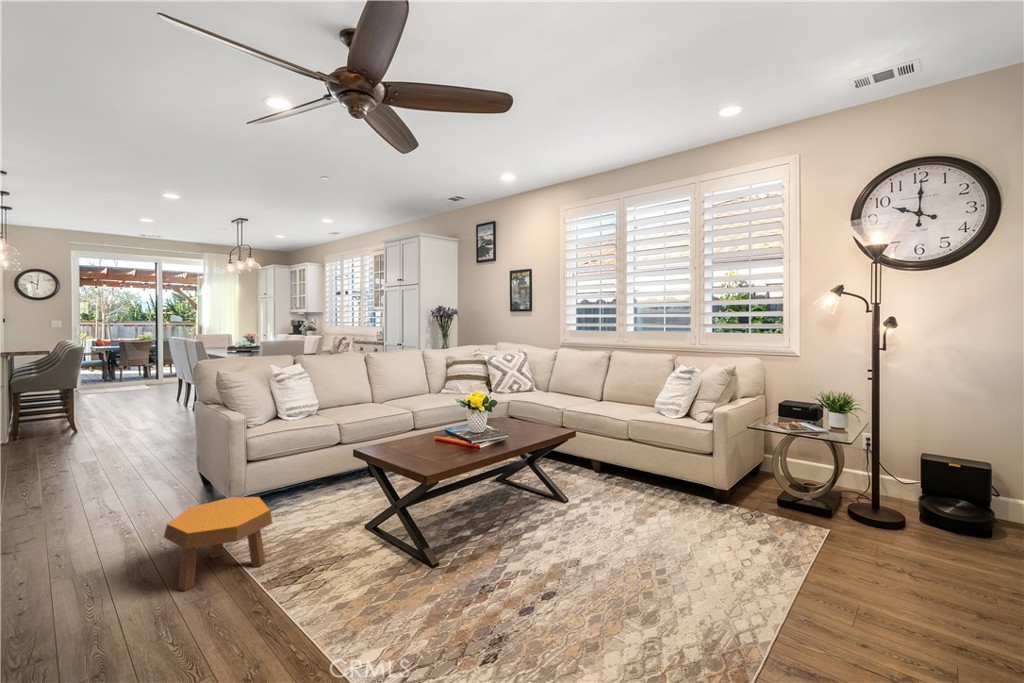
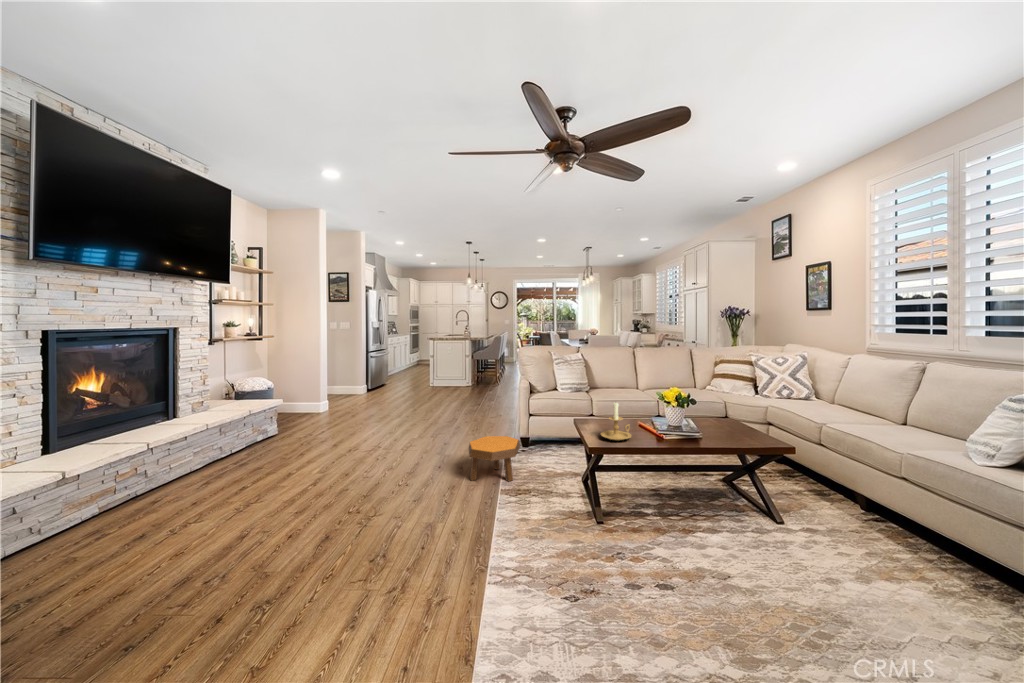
candle holder: none [414,412,452,460] -> present [601,402,631,441]

